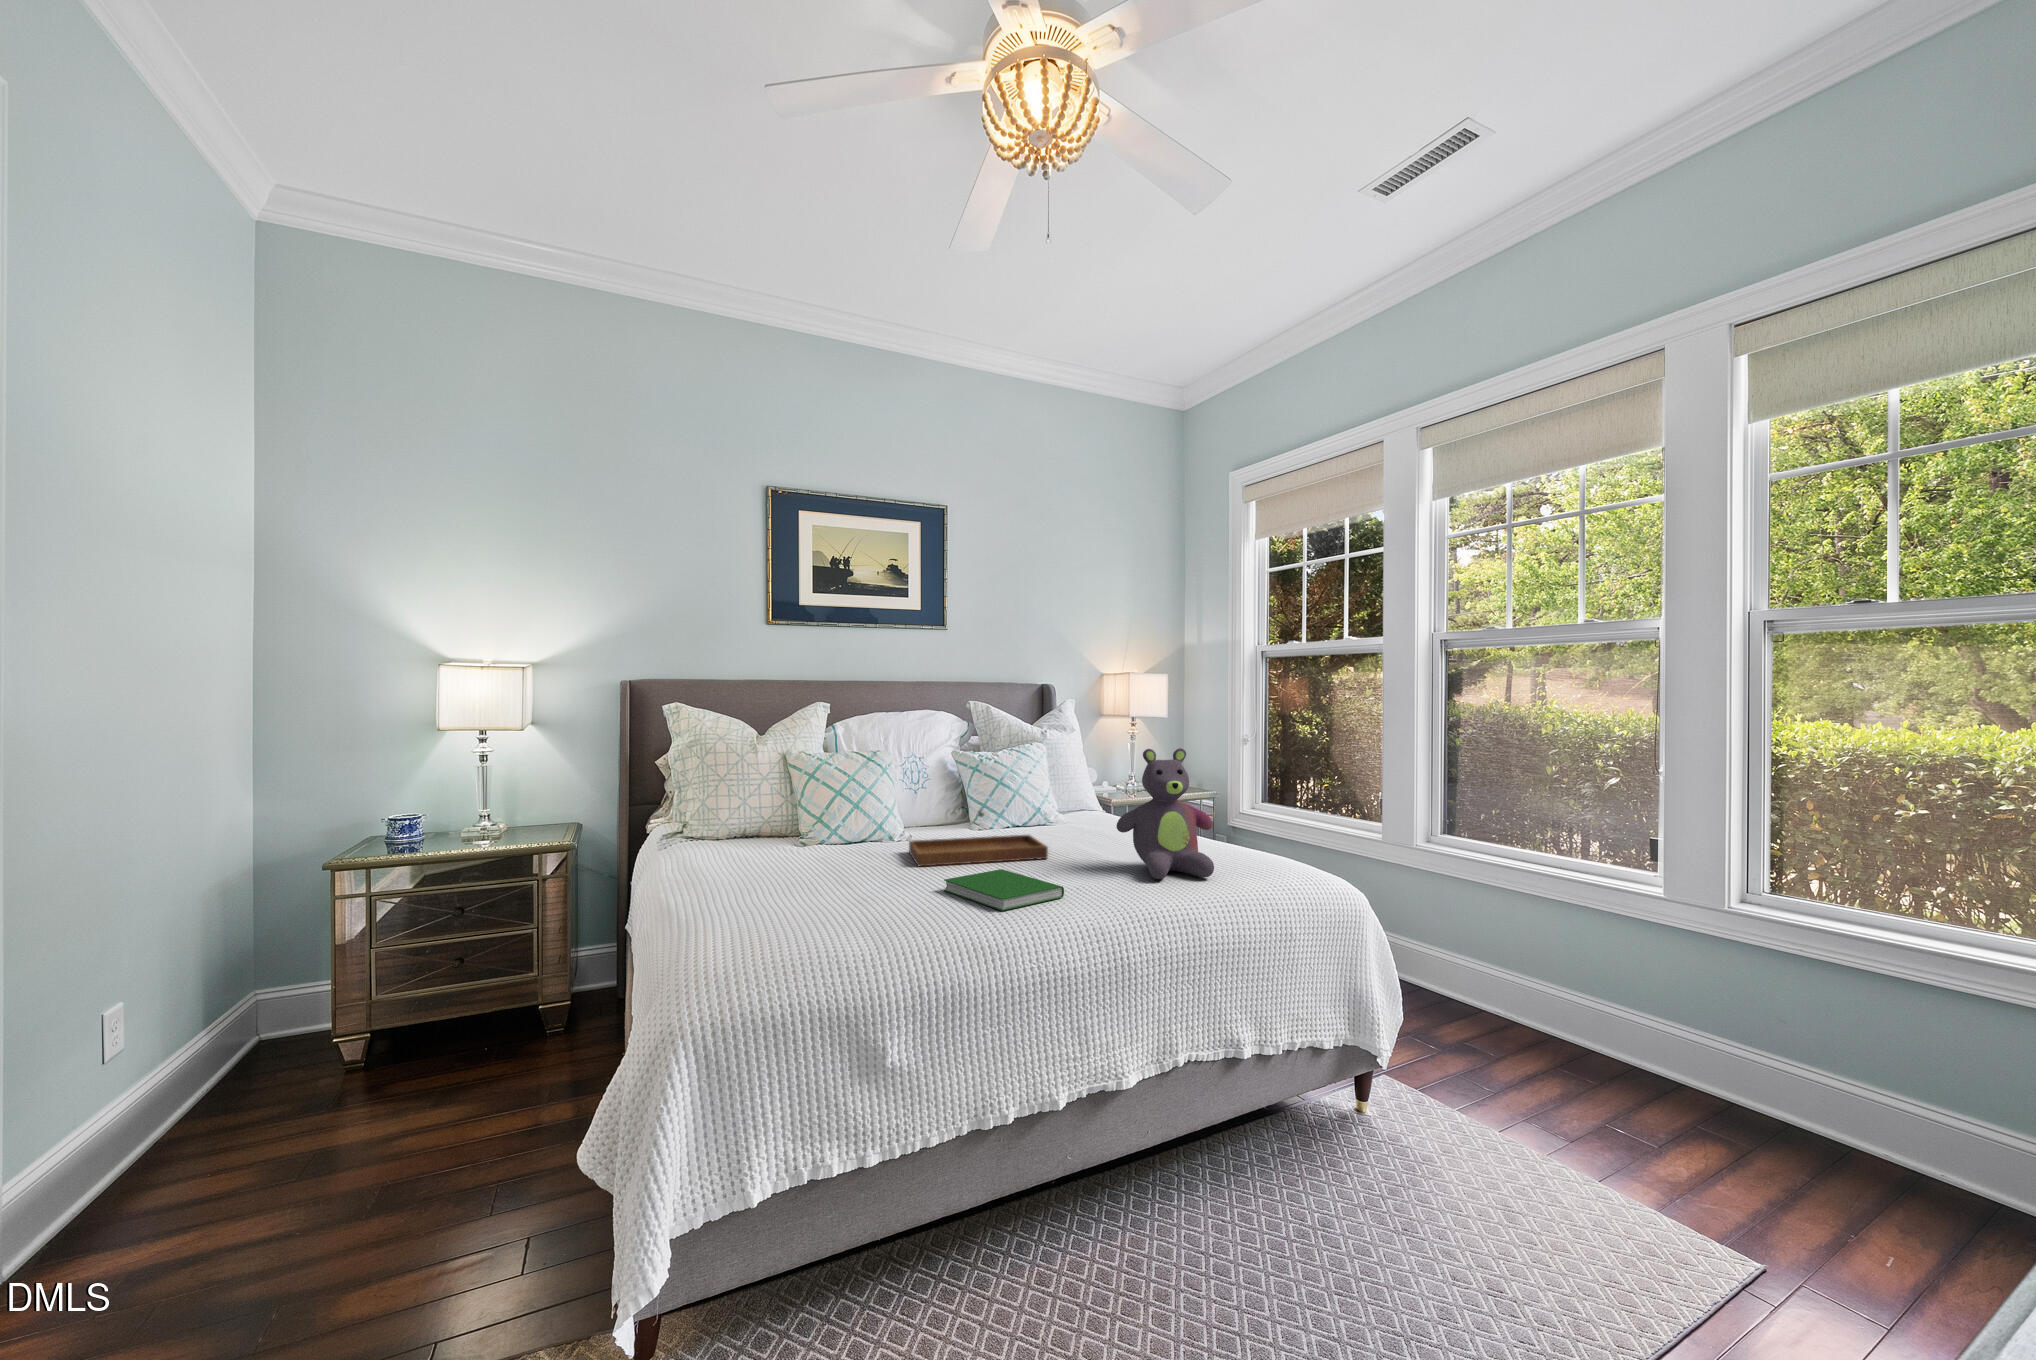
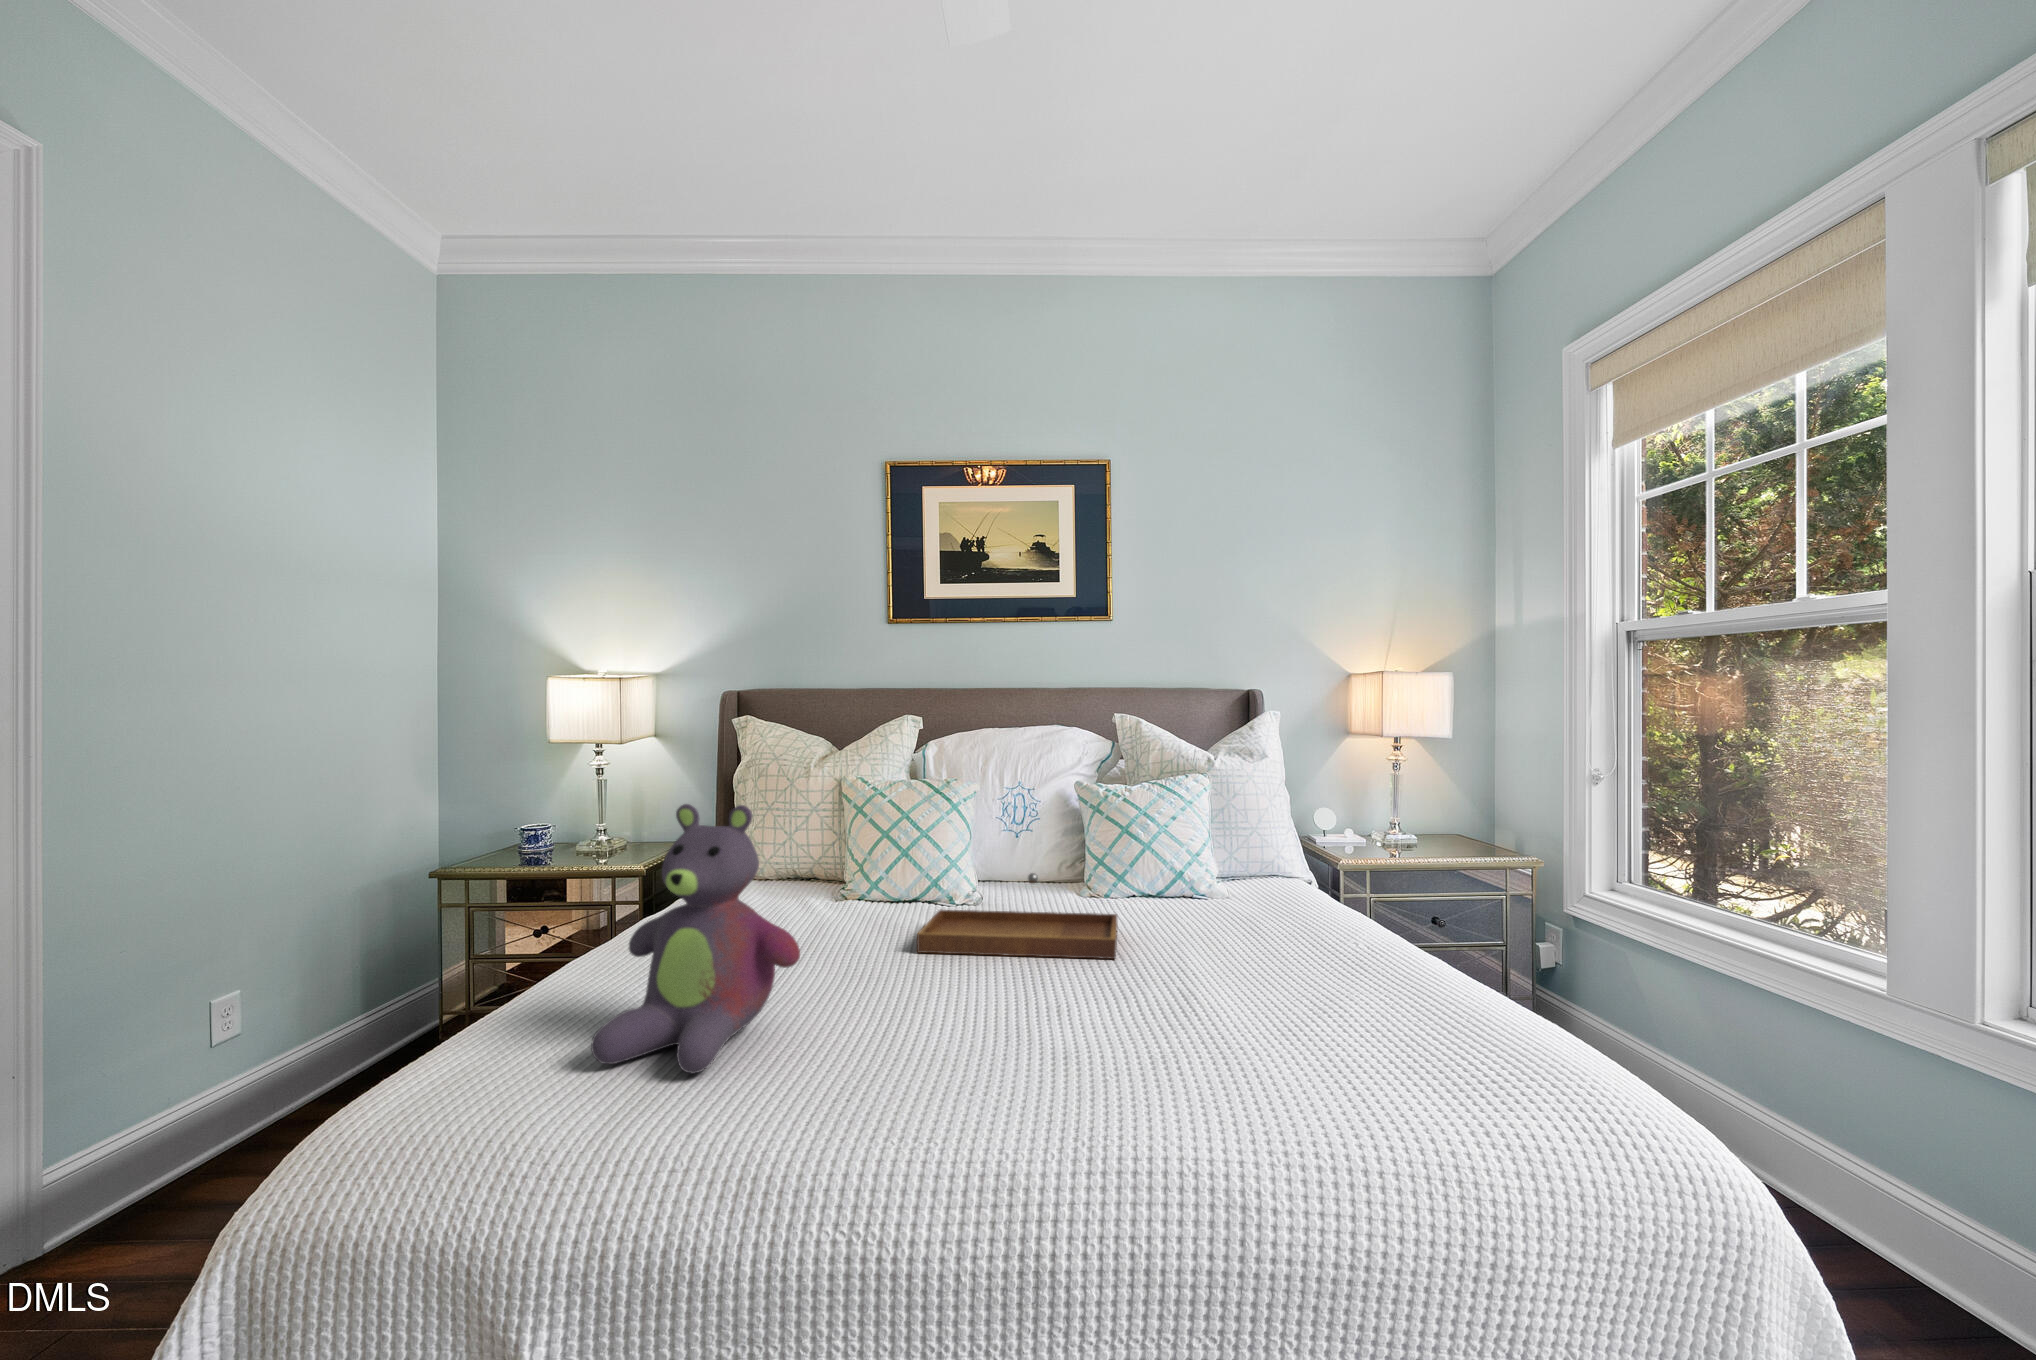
stuffed bear: present [1117,748,1214,879] -> present [591,804,800,1073]
hardcover book: present [944,869,1064,911] -> none [888,976,1046,1063]

